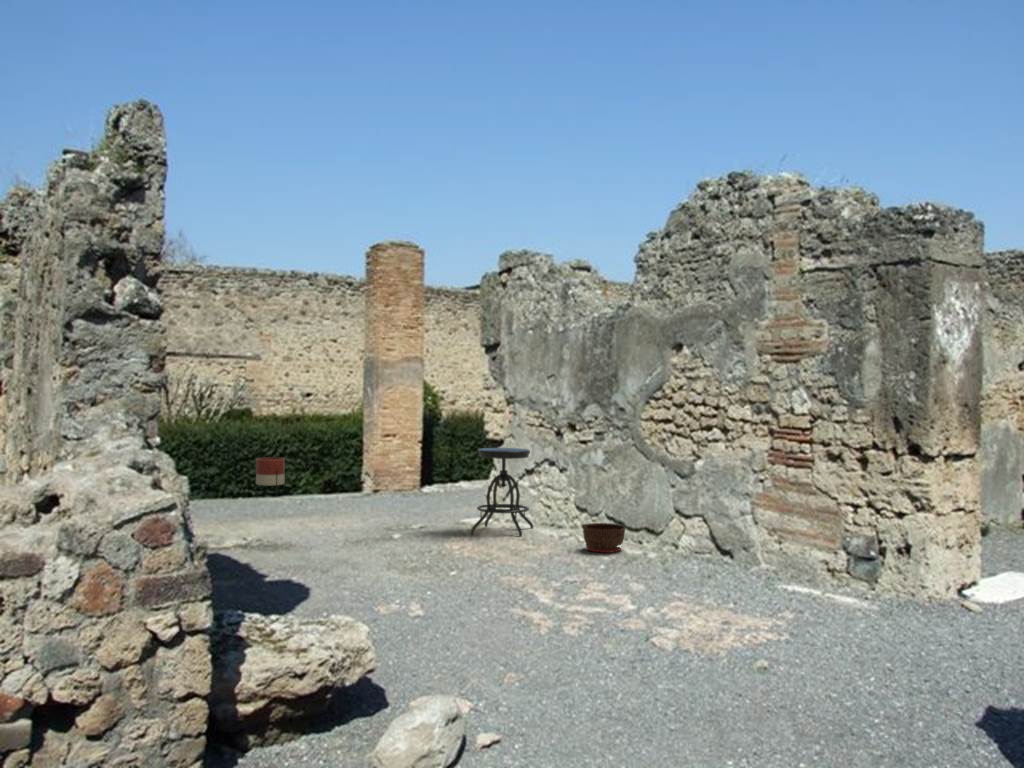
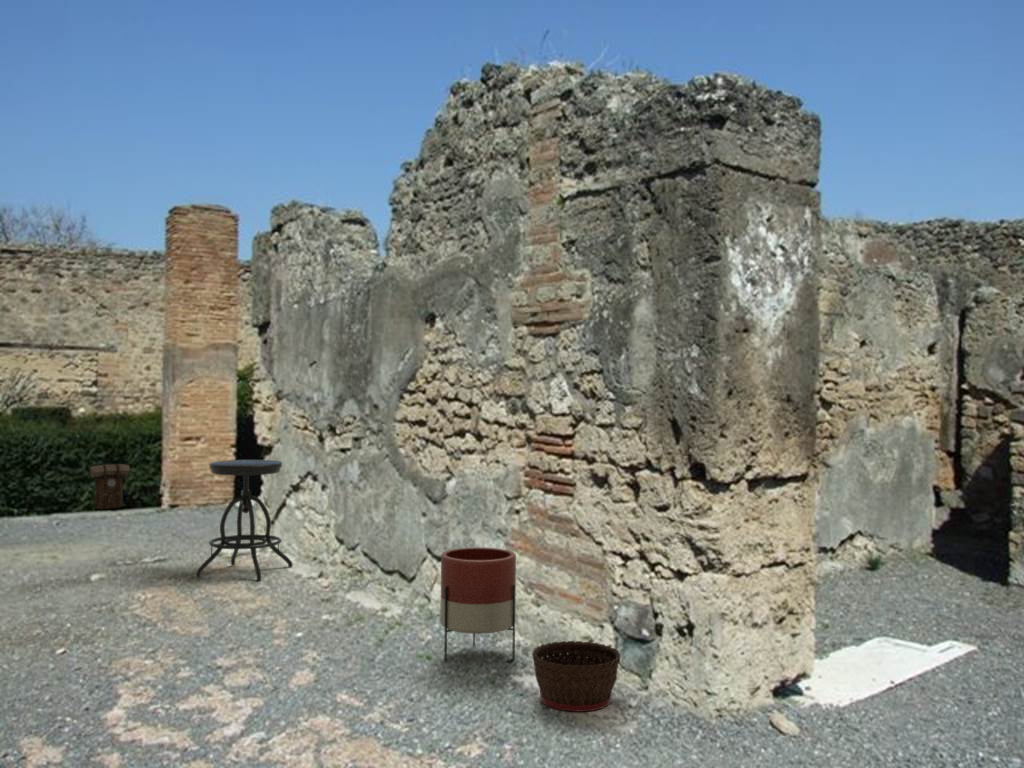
backpack: none [305,454,336,491] -> present [89,464,130,510]
planter: present [255,457,285,495] -> present [440,547,516,662]
basket: present [582,523,626,553] -> present [532,641,620,711]

